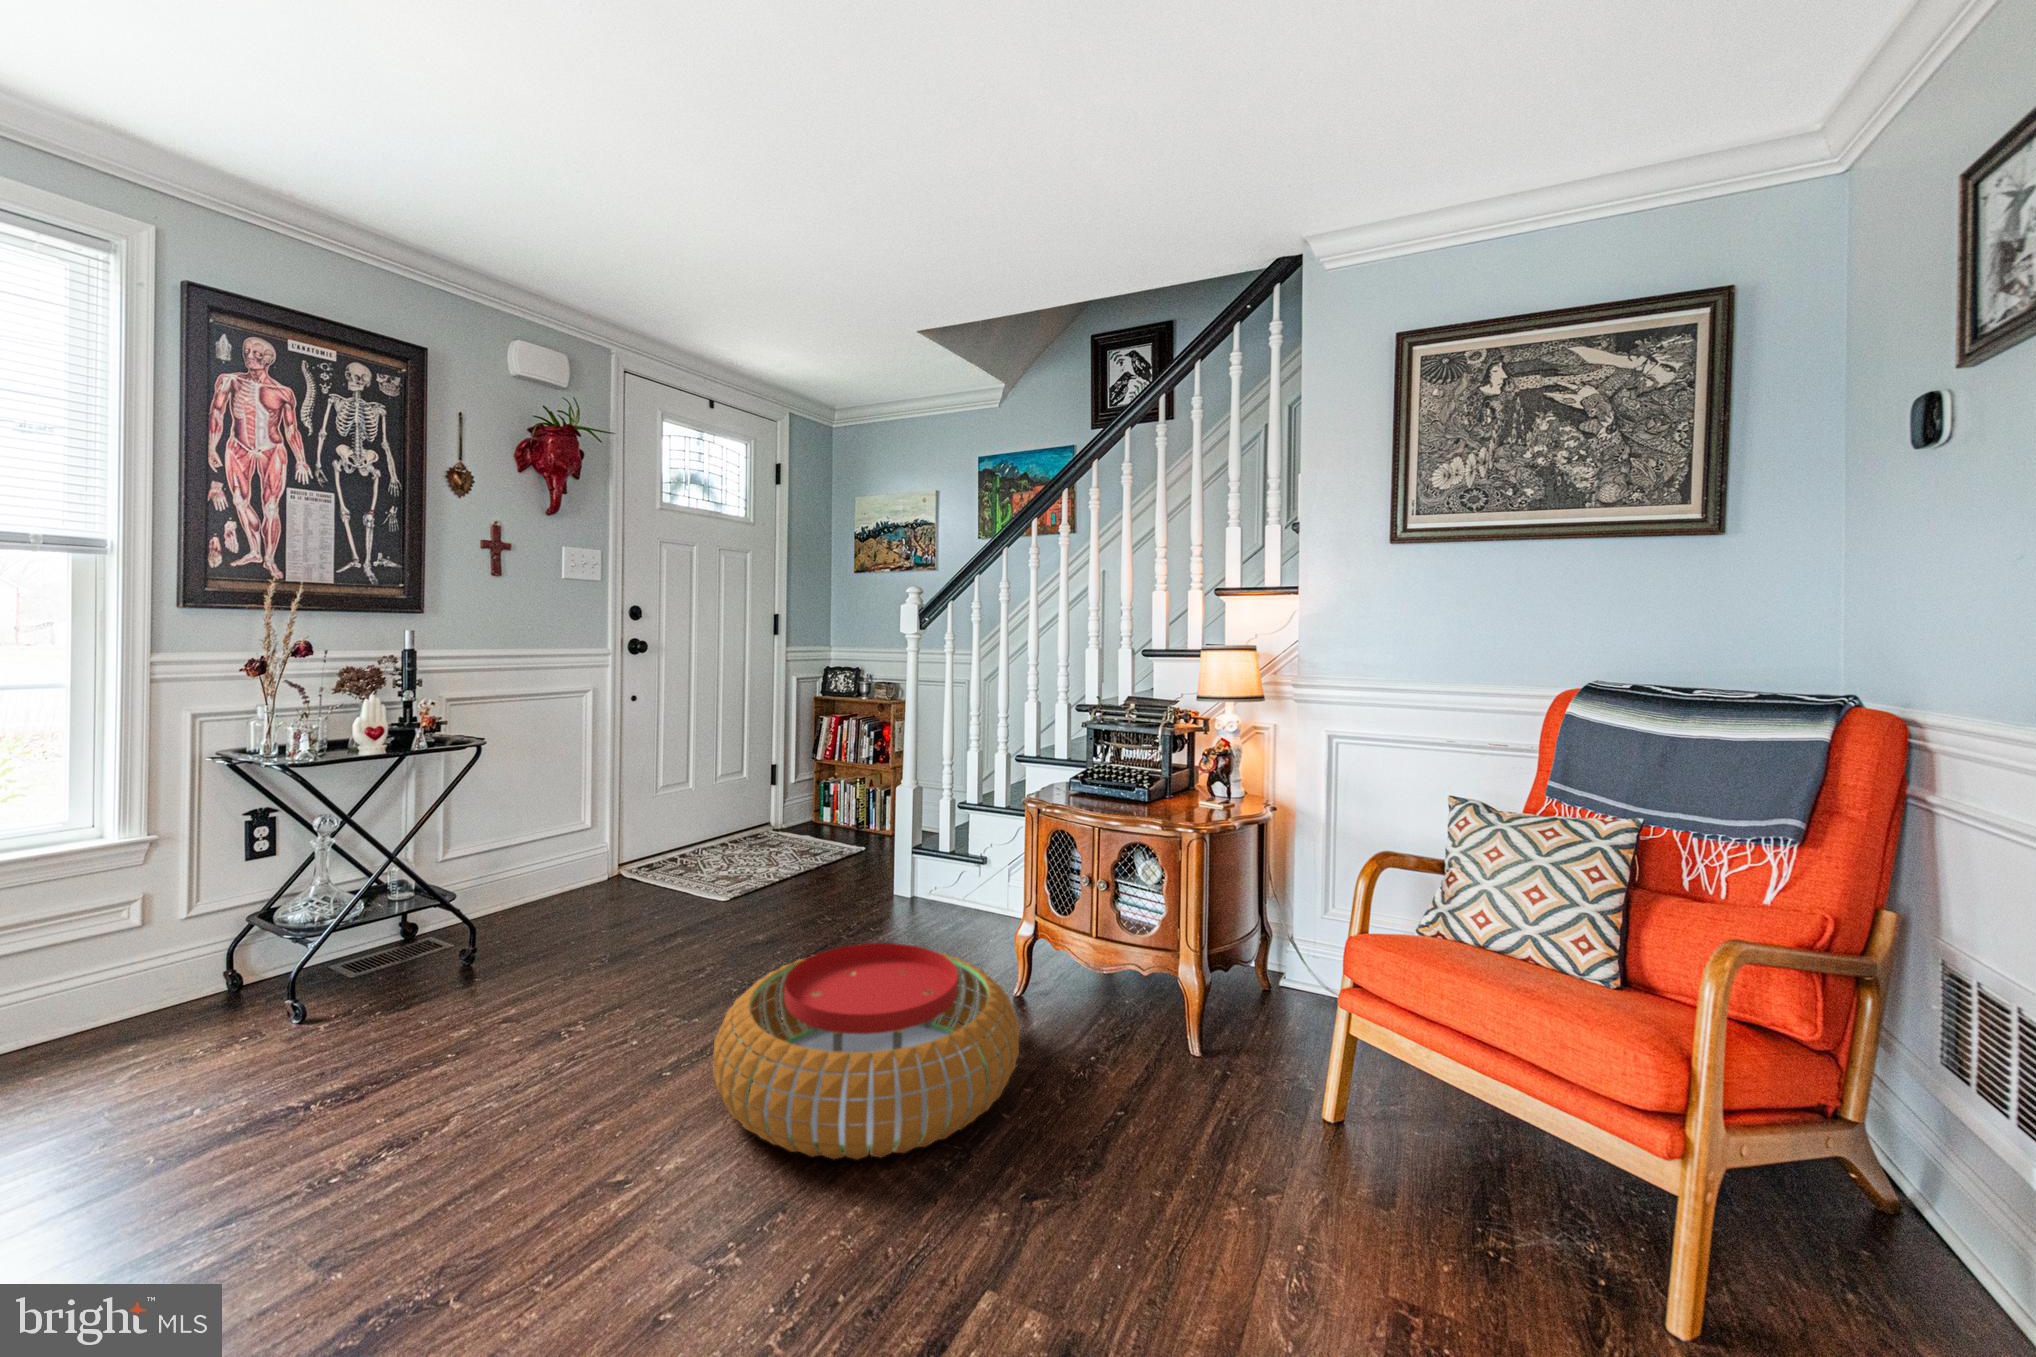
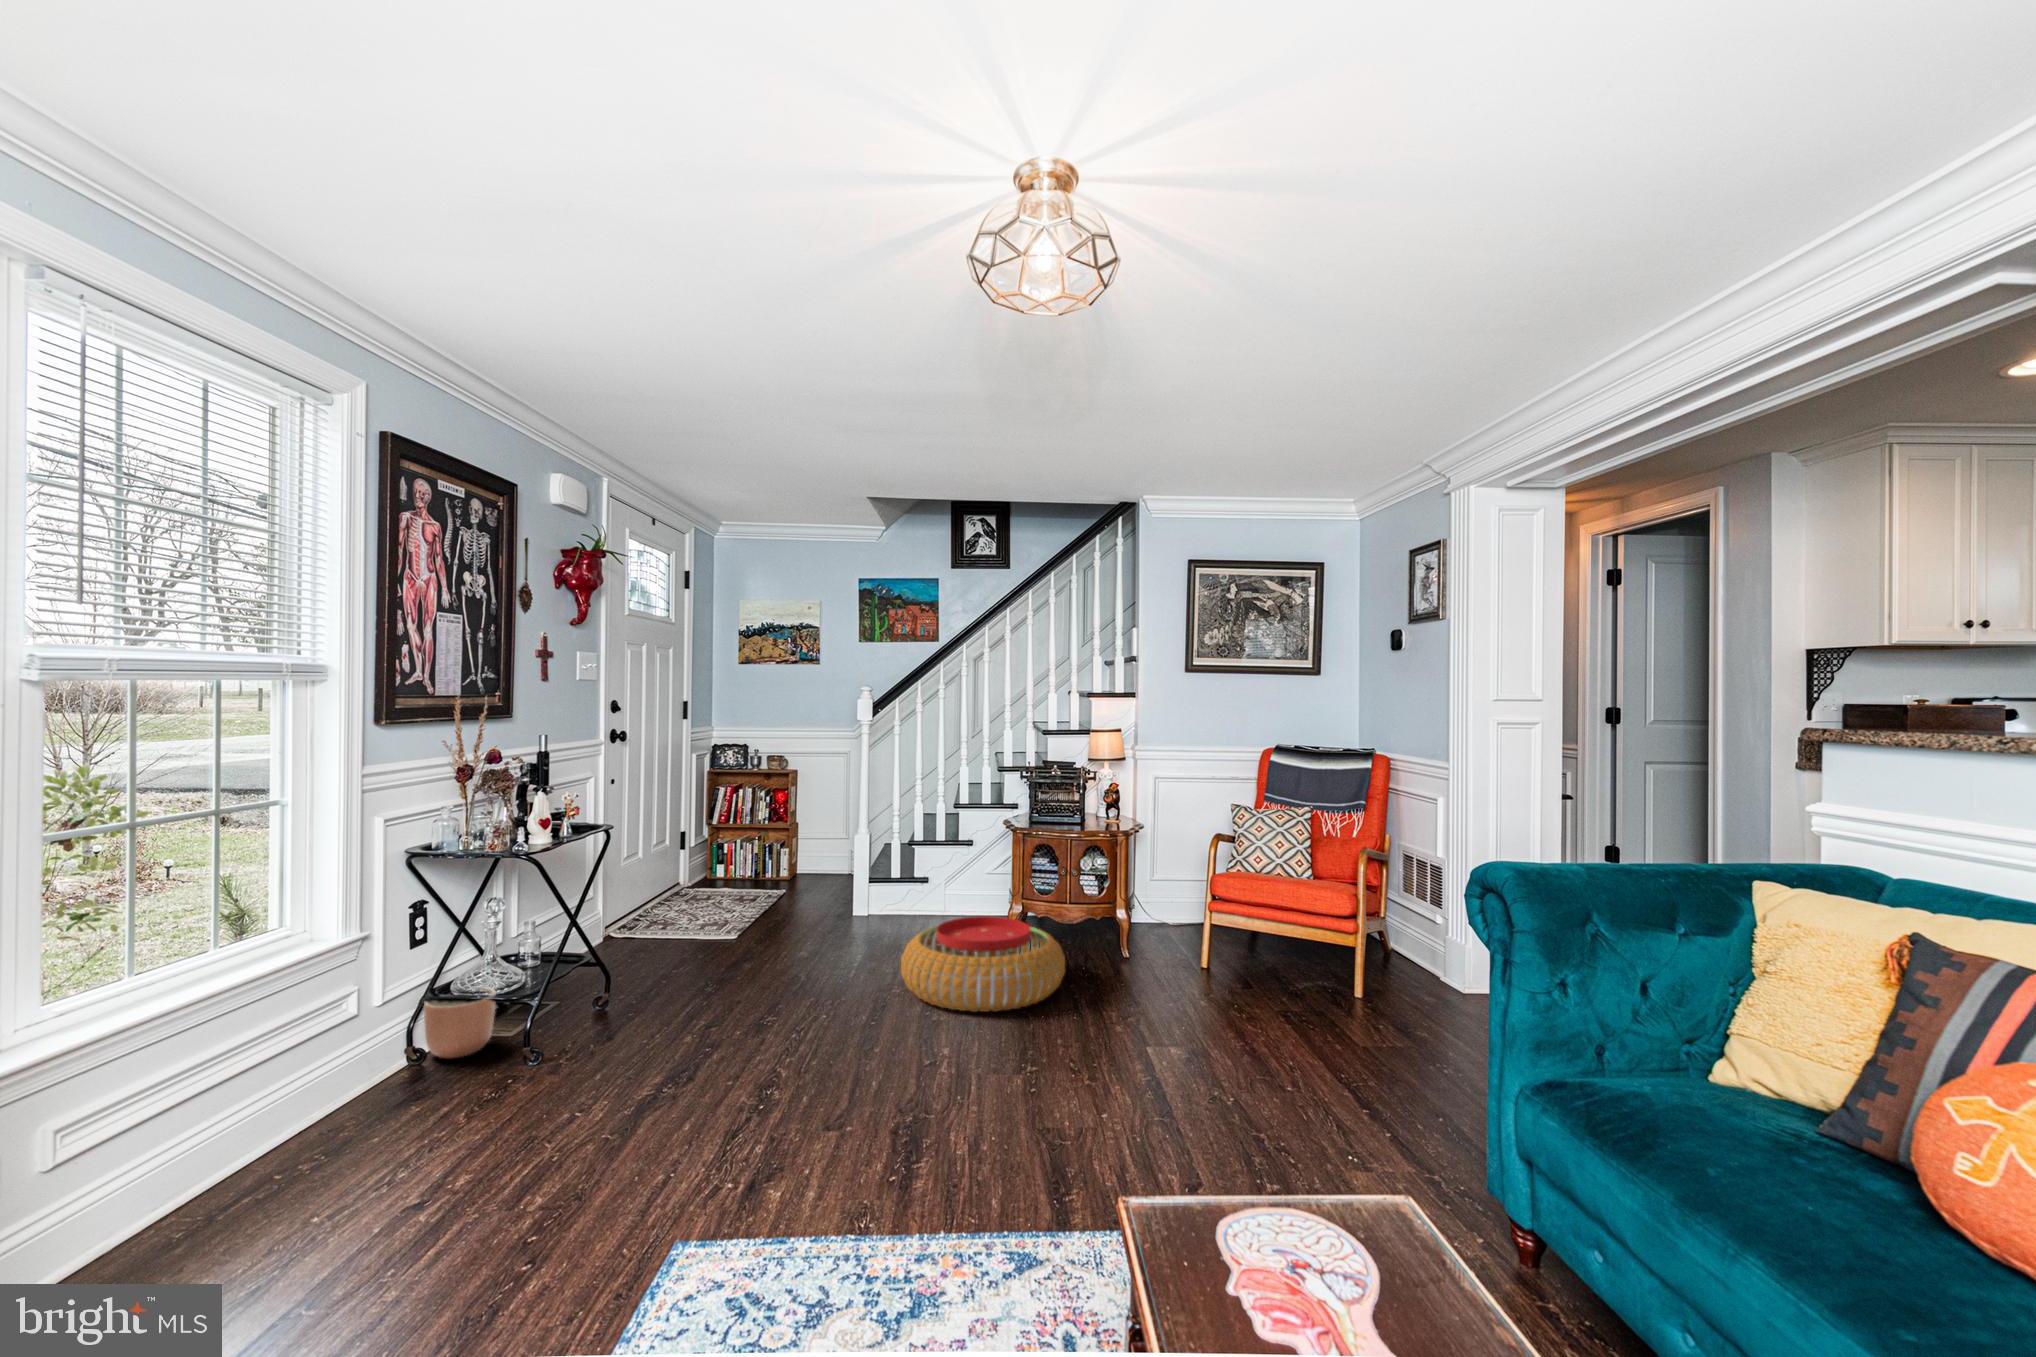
planter: none [52,946,179,1047] -> present [424,987,496,1058]

